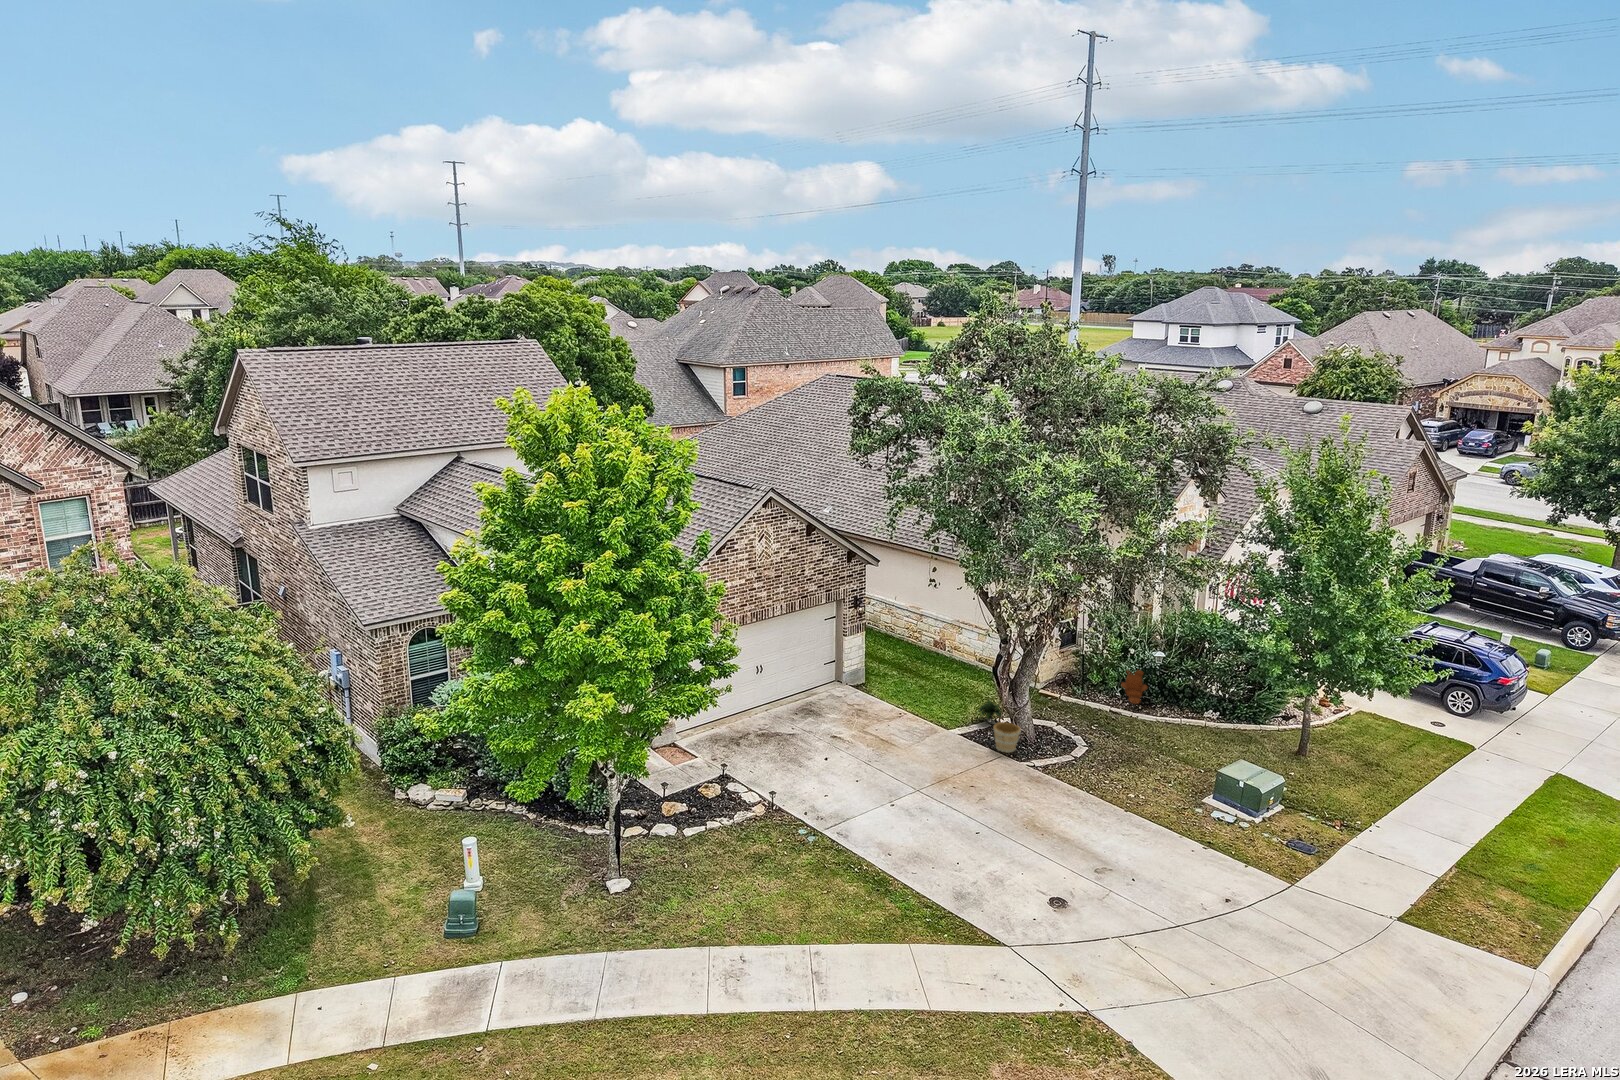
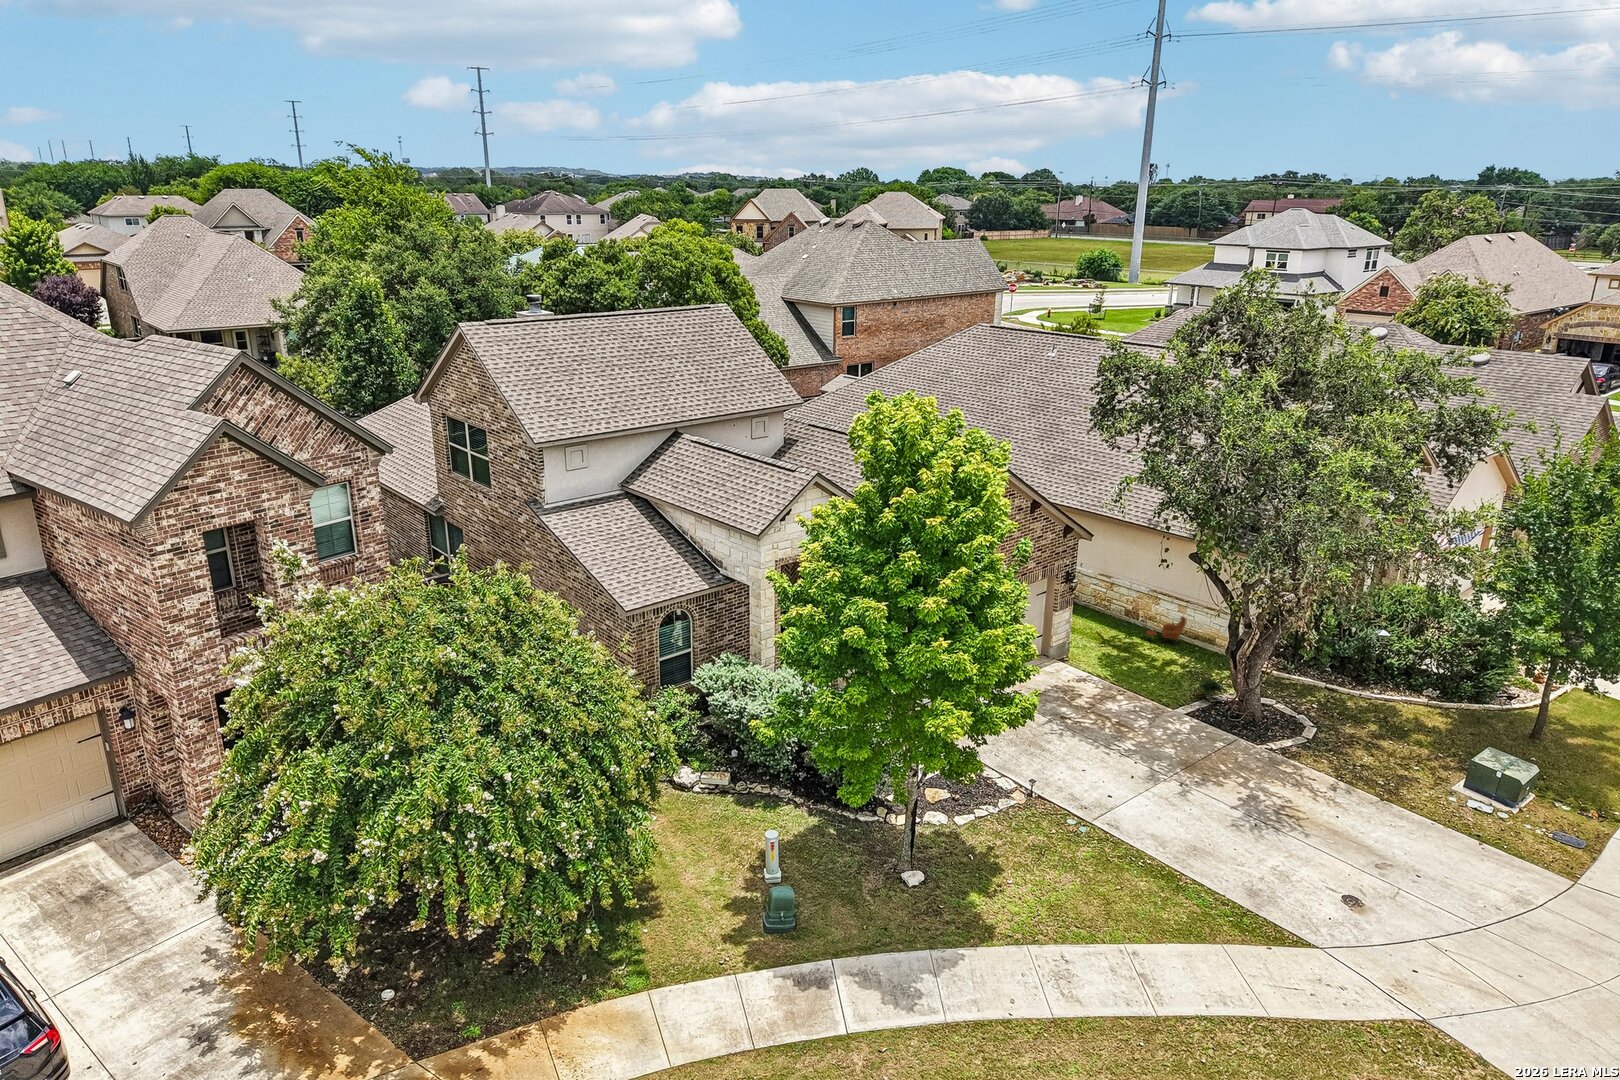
lounge chair: present [1121,670,1147,709] -> present [1146,617,1187,643]
wooden bucket: present [994,722,1021,753] -> none [1224,702,1253,733]

